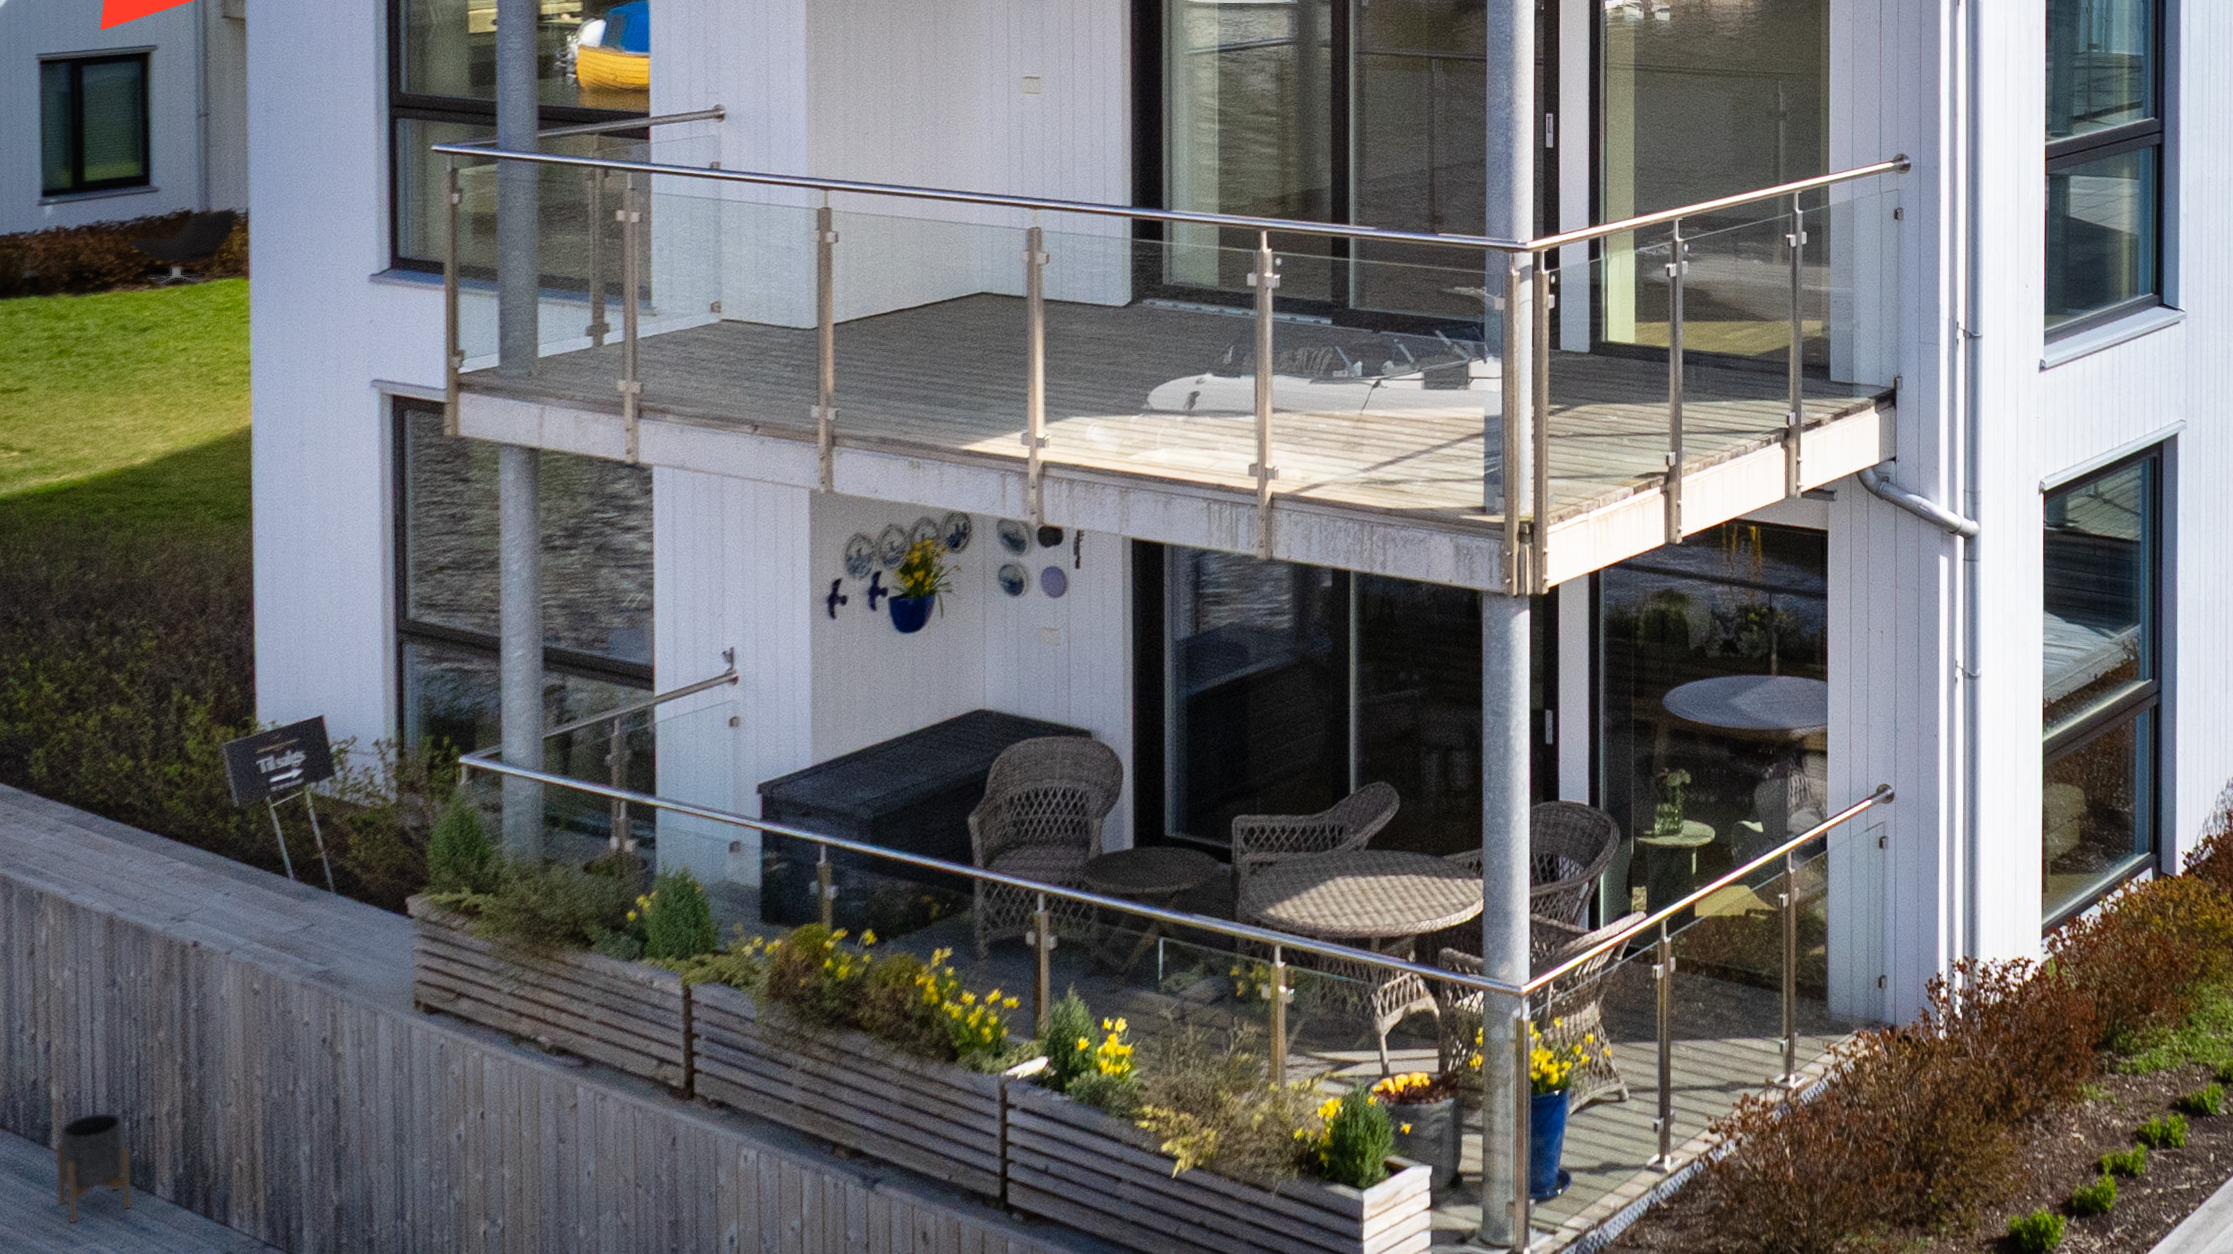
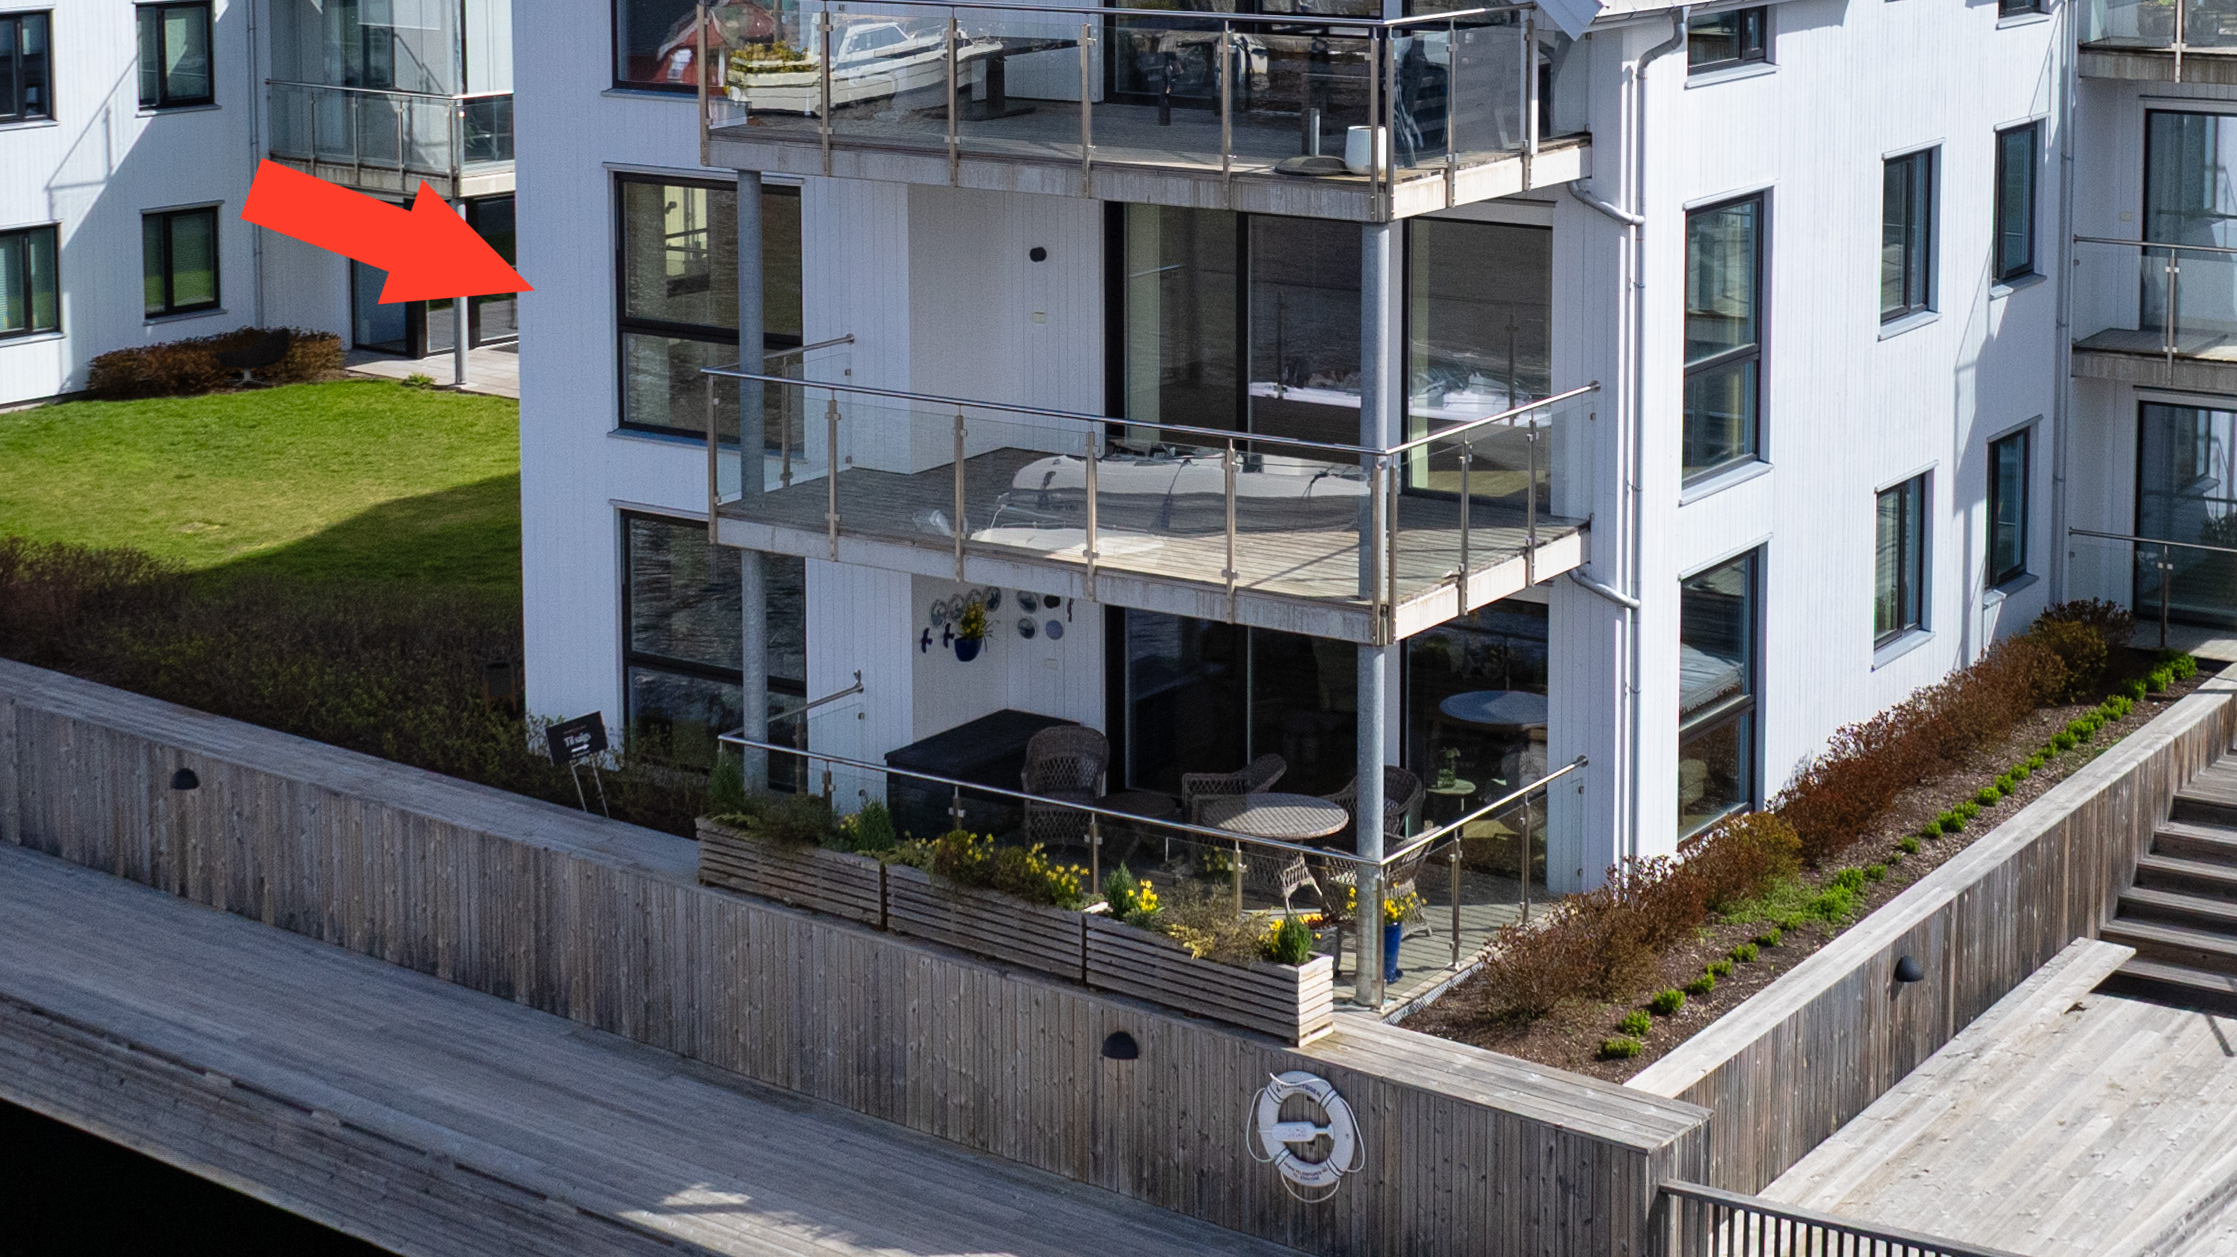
planter: present [57,1114,131,1222] -> present [482,661,516,712]

